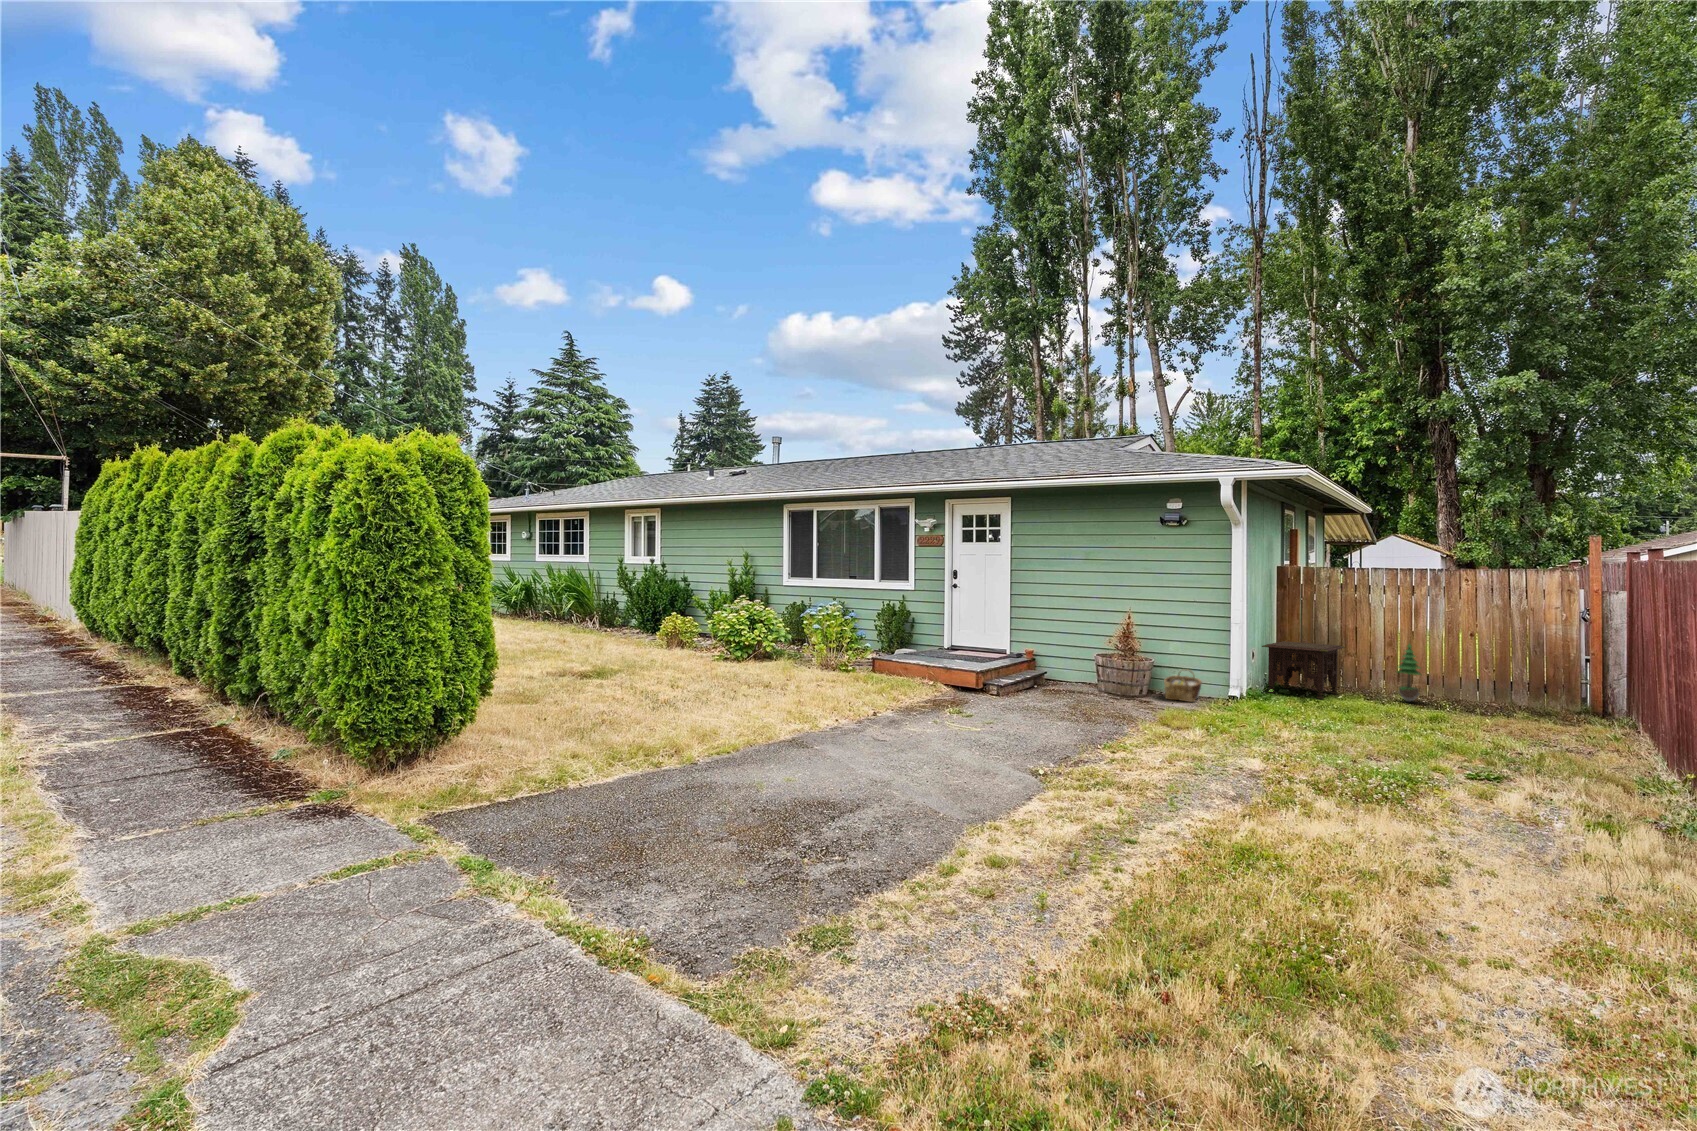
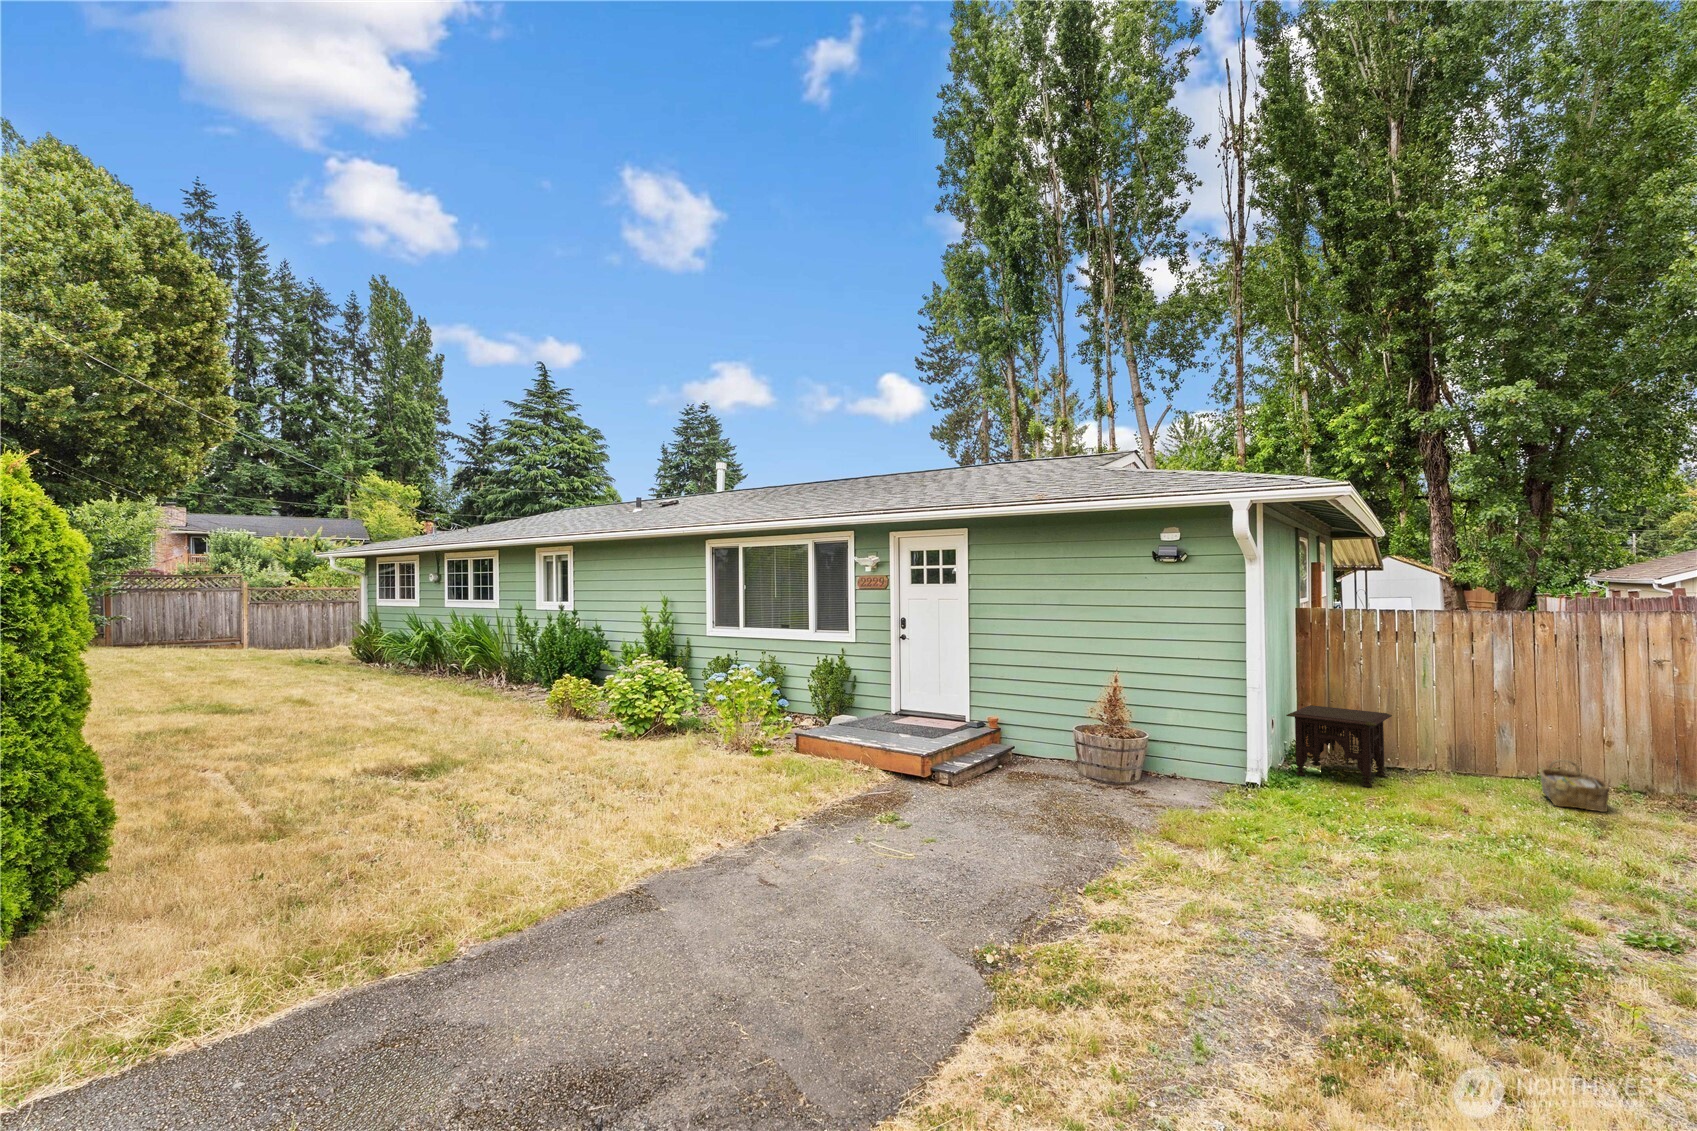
potted tree: present [1398,644,1421,702] -> none [1464,712,1502,791]
woven basket: present [1164,669,1202,702] -> present [1540,760,1609,812]

